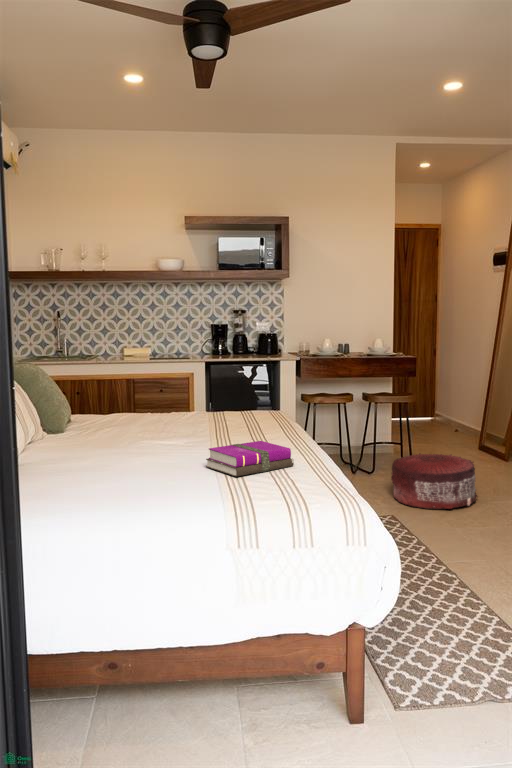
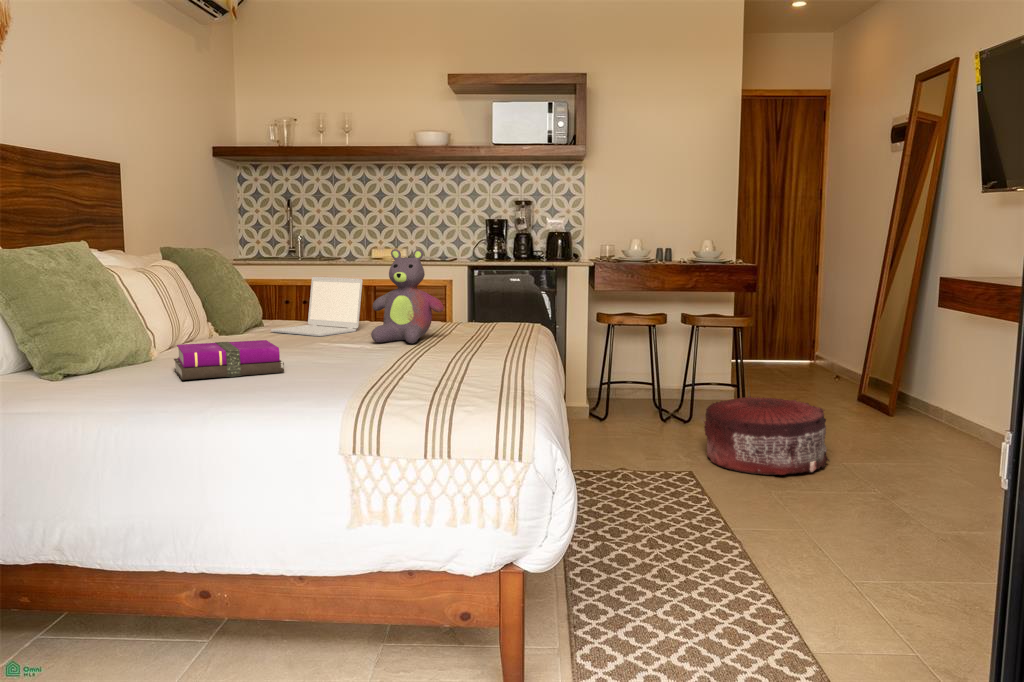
stuffed bear: none [177,364,229,432] -> present [371,249,444,343]
laptop: none [93,381,160,427] -> present [271,277,363,336]
notebook: present [206,441,294,477] -> present [174,340,284,380]

